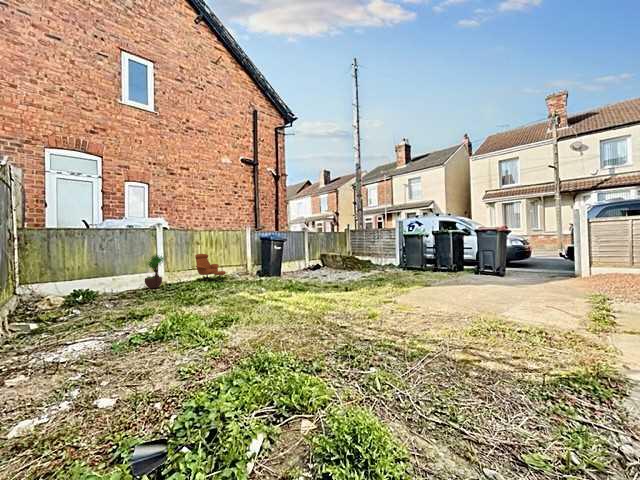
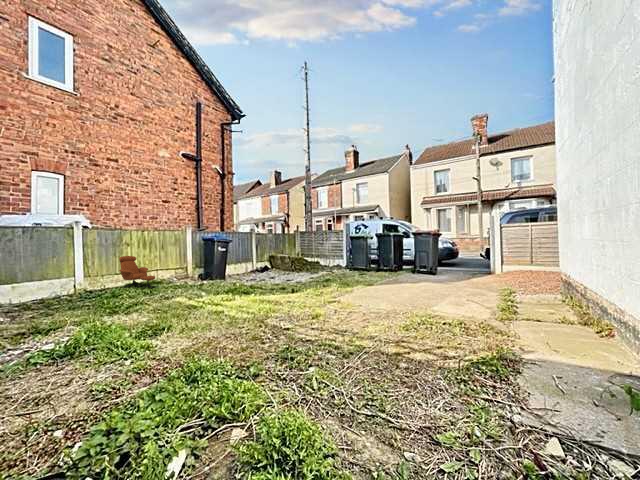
potted tree: present [145,255,164,288] -> none [45,254,77,298]

